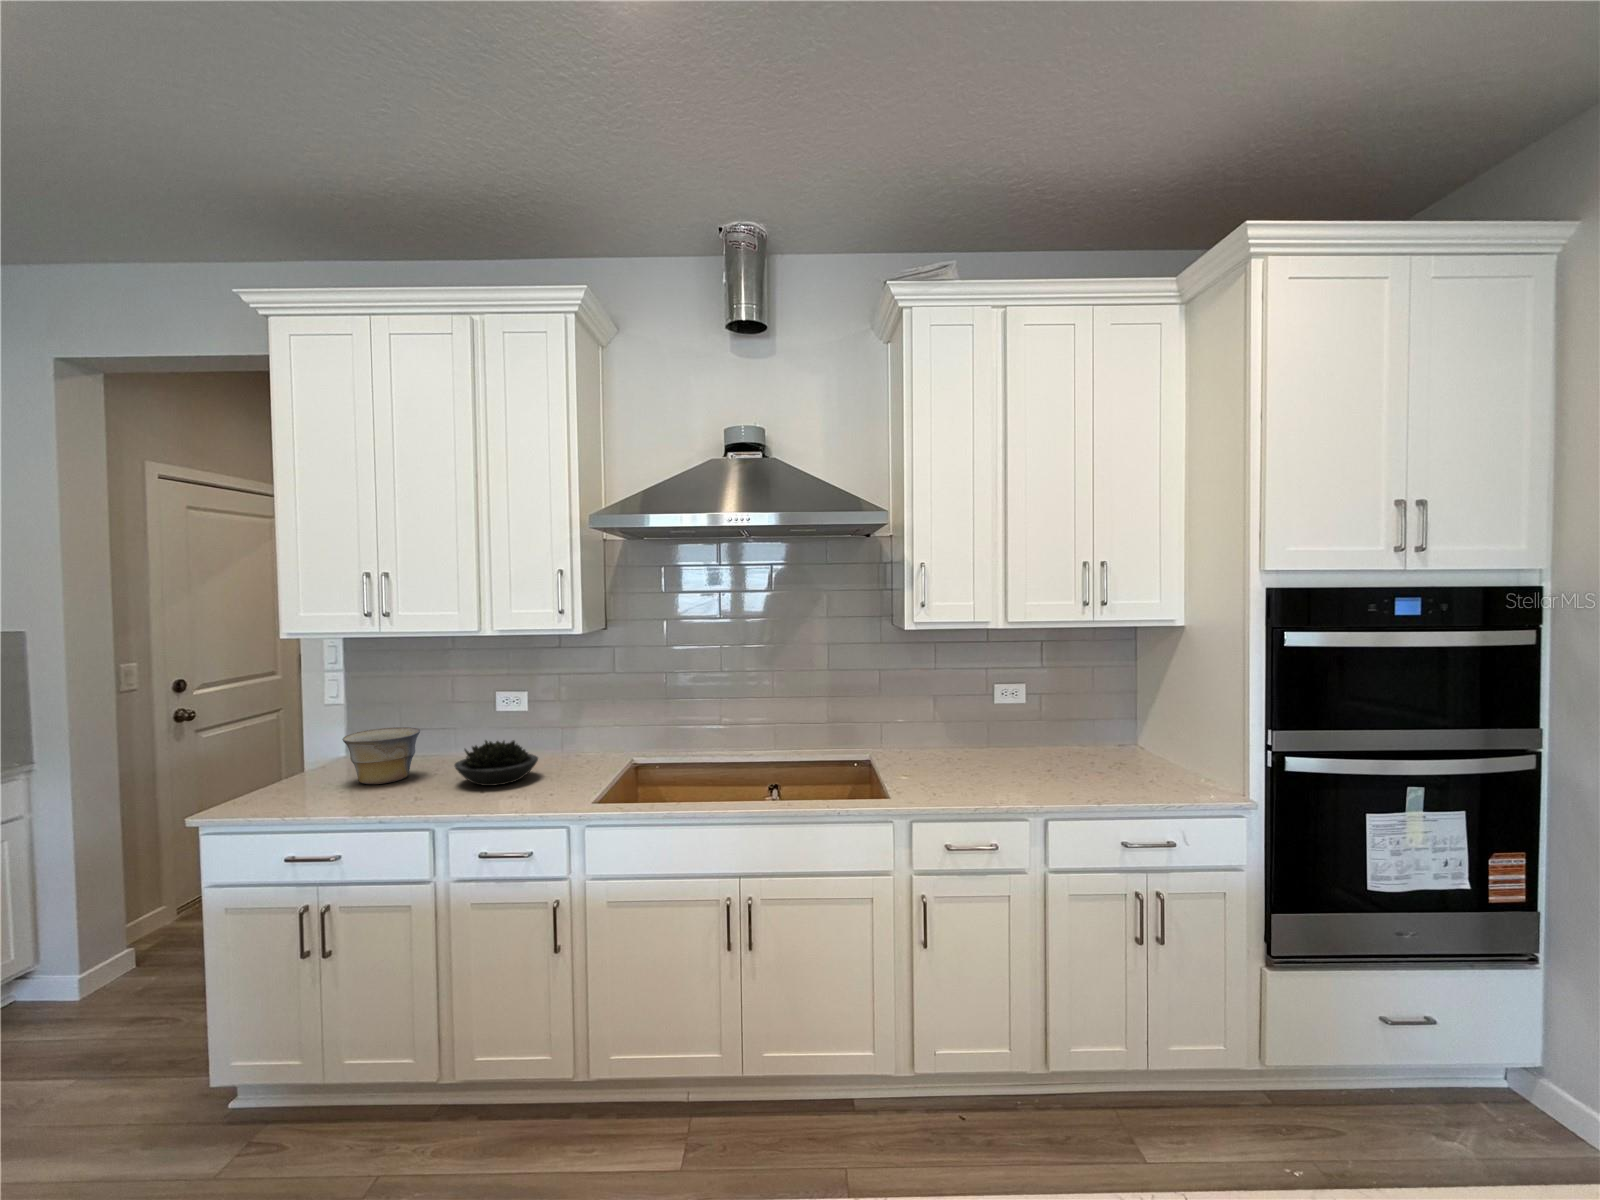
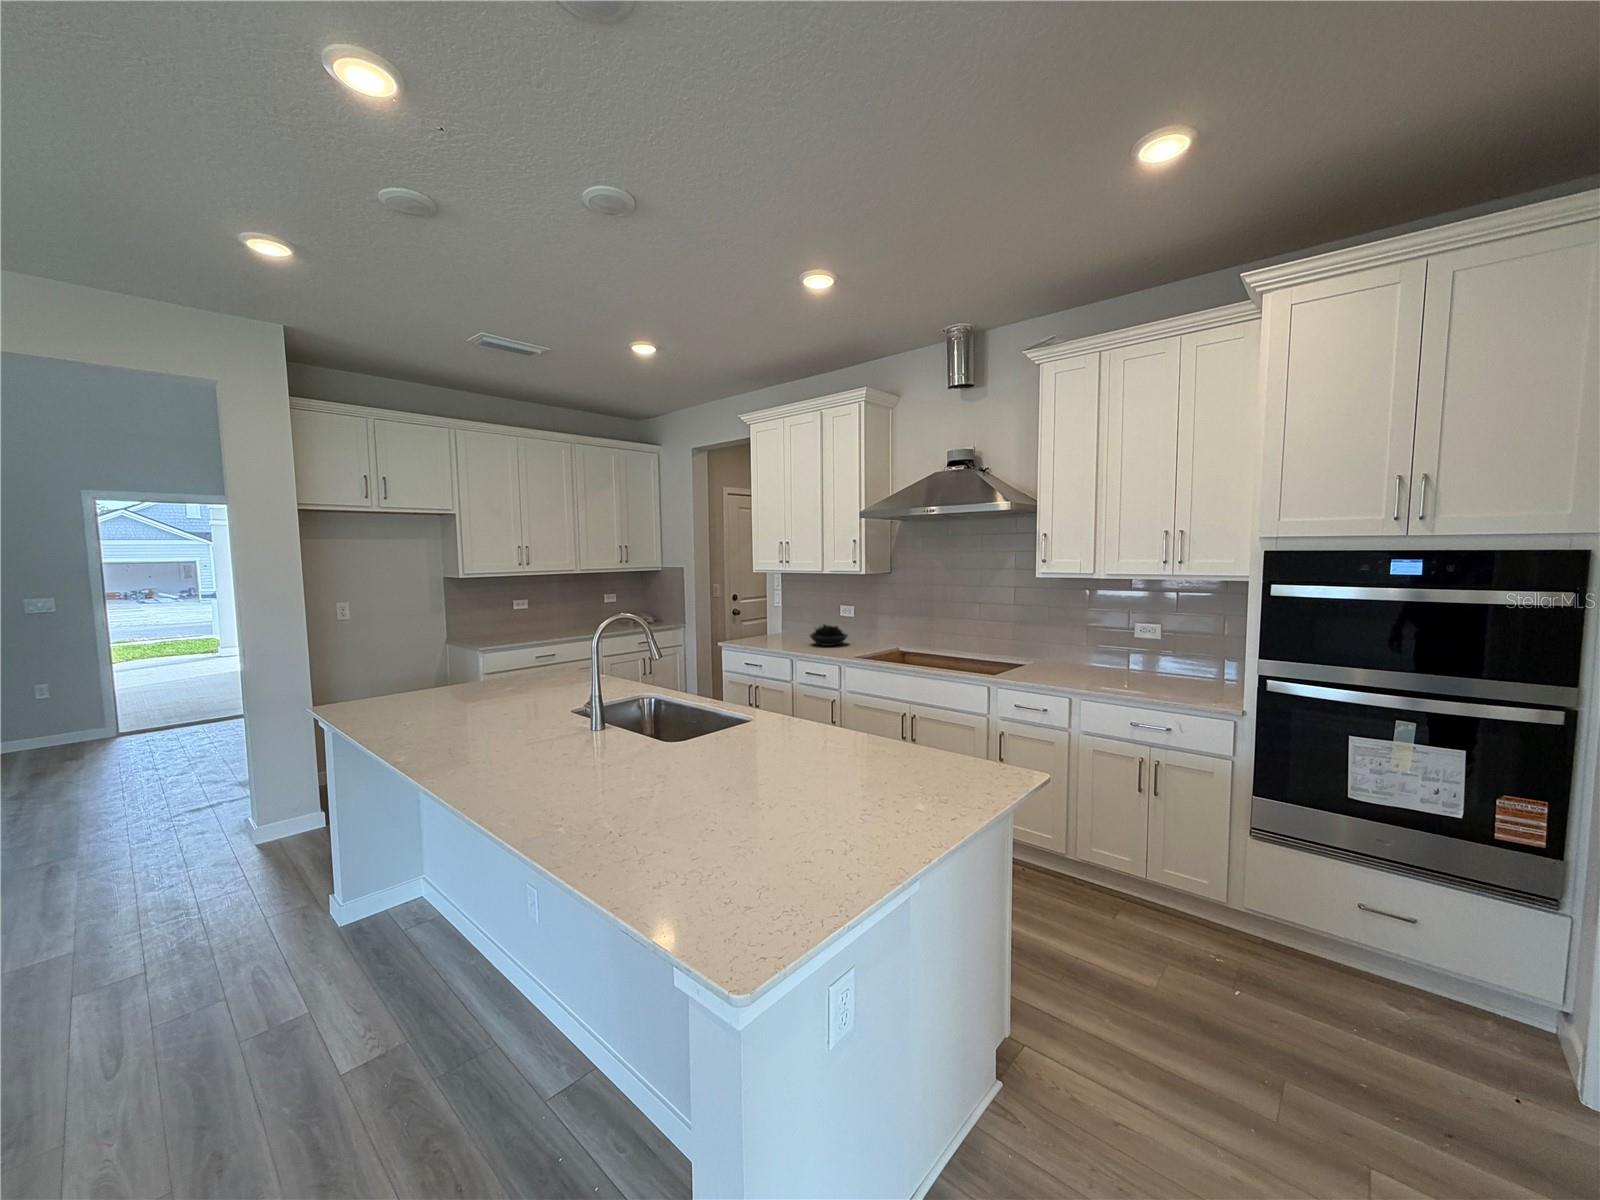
bowl: present [342,727,420,784] -> none [773,616,805,640]

